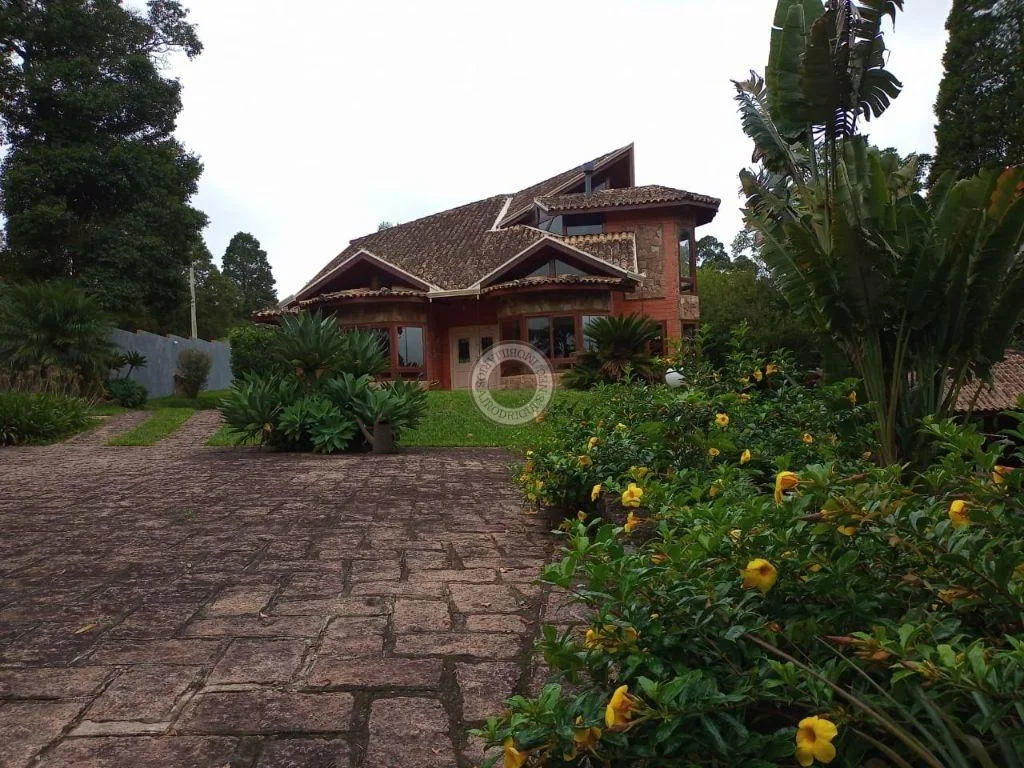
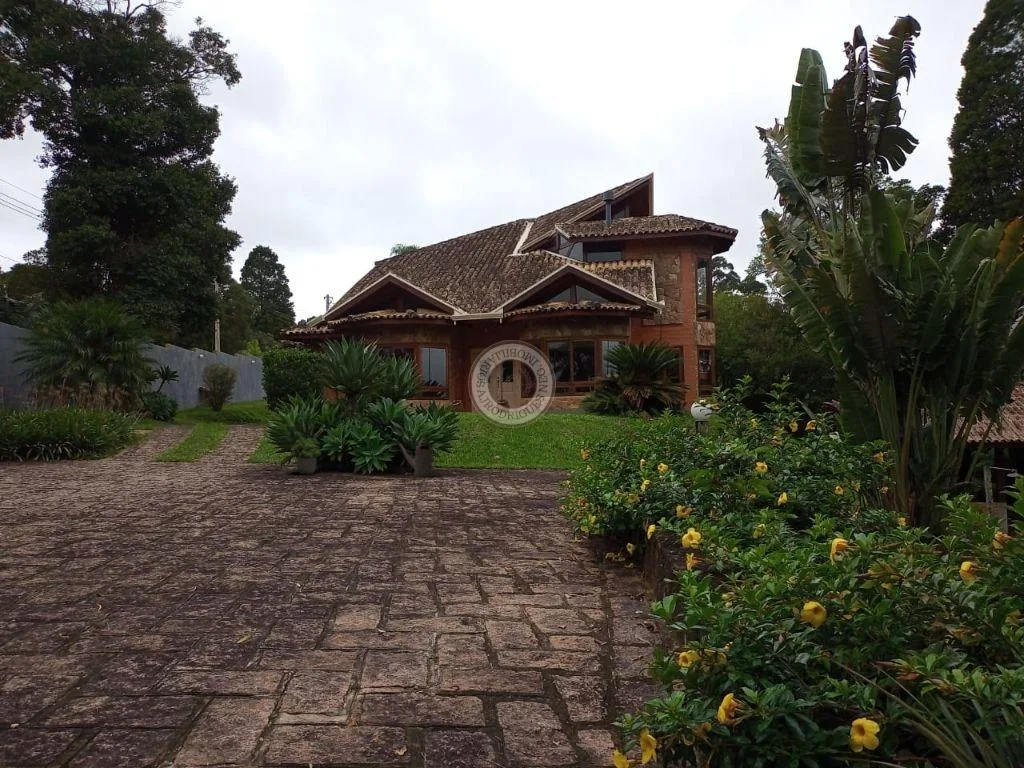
potted plant: none [241,413,276,454] -> present [291,437,321,474]

